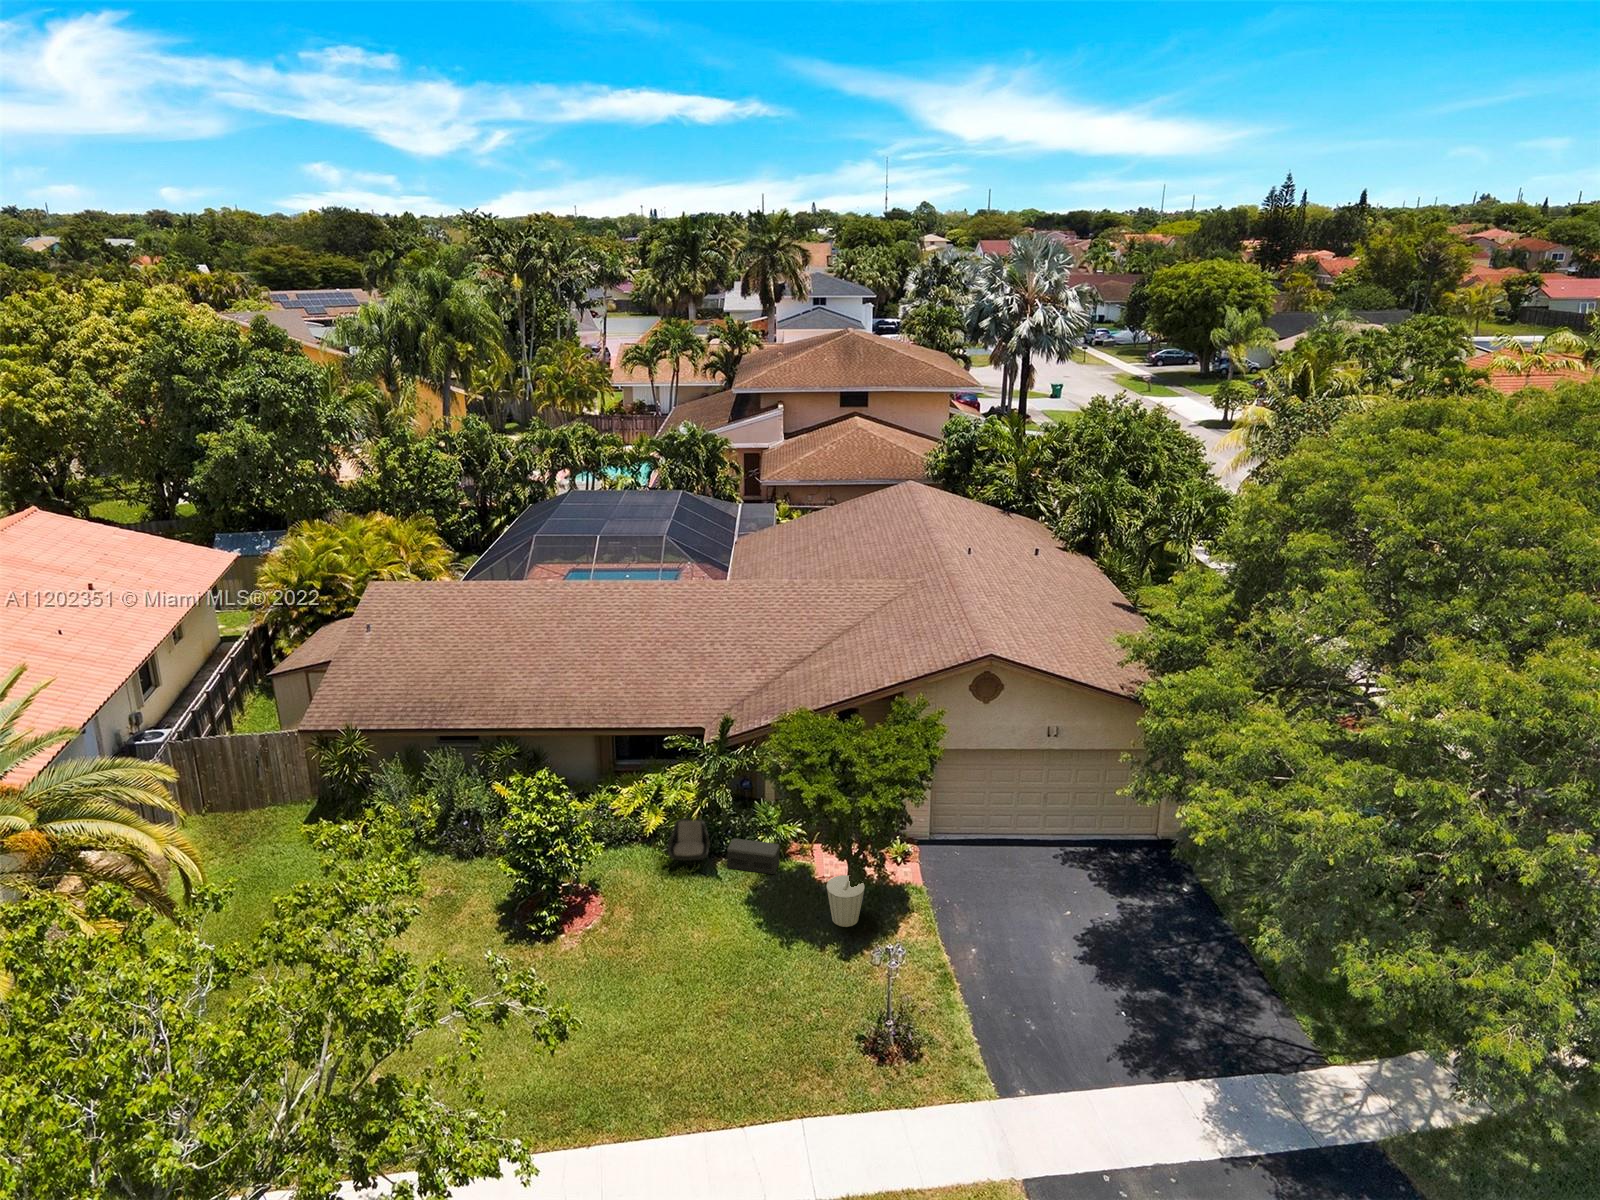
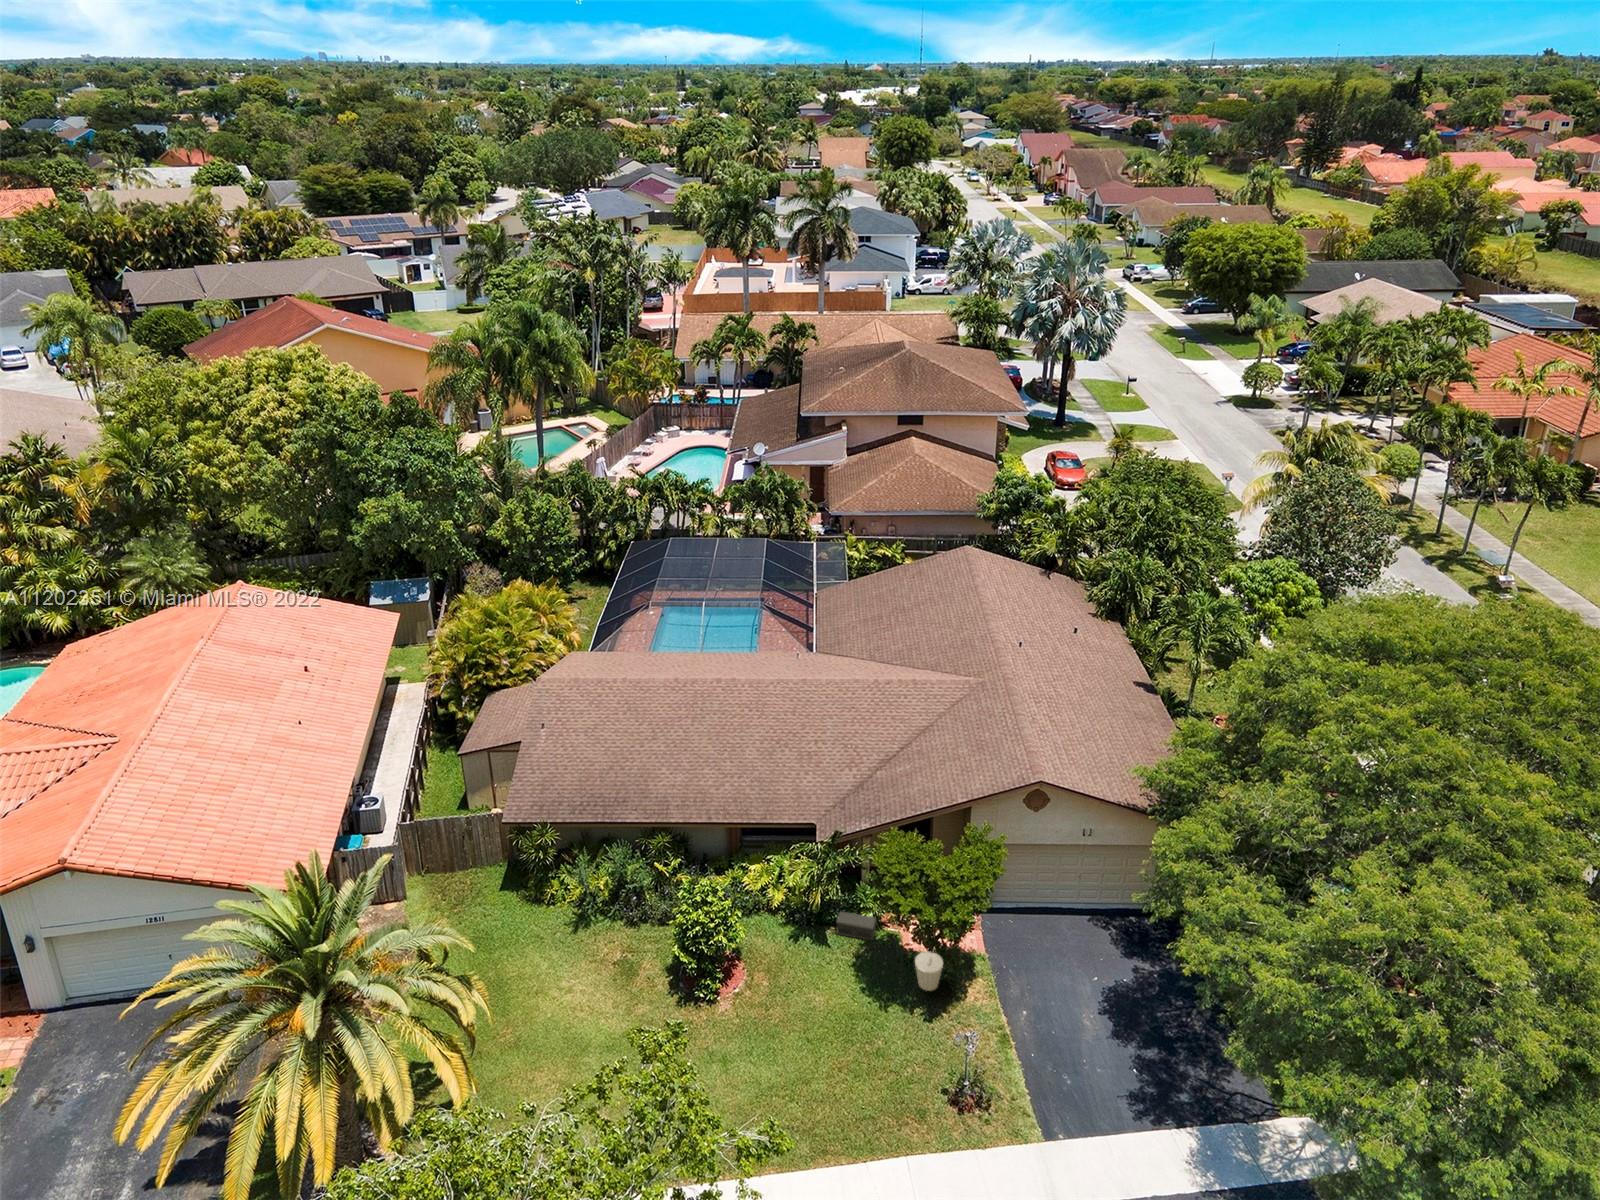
lounge chair: present [668,818,710,872] -> none [792,896,823,941]

